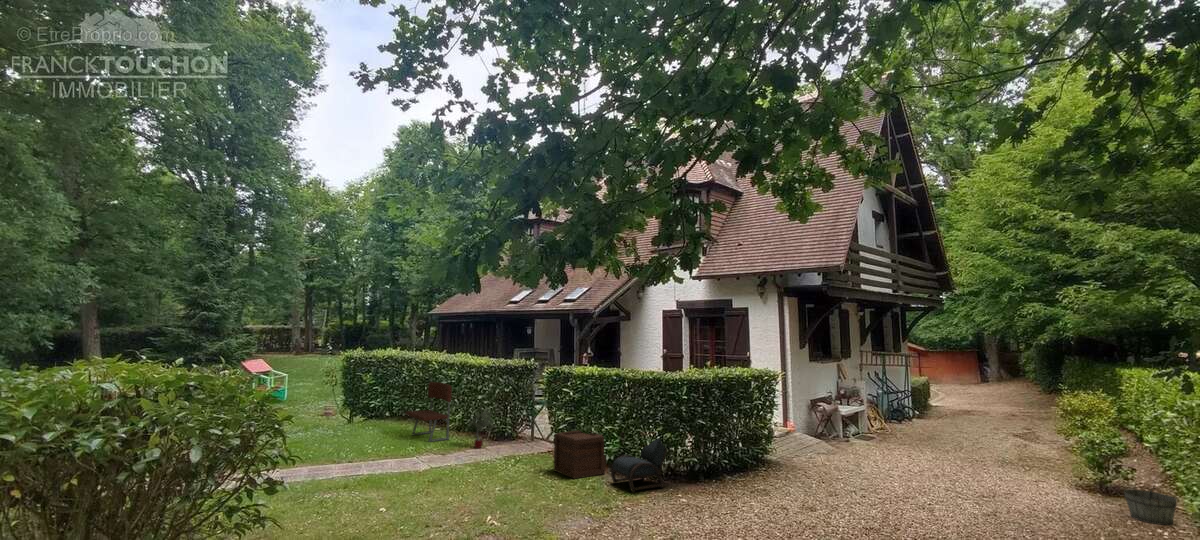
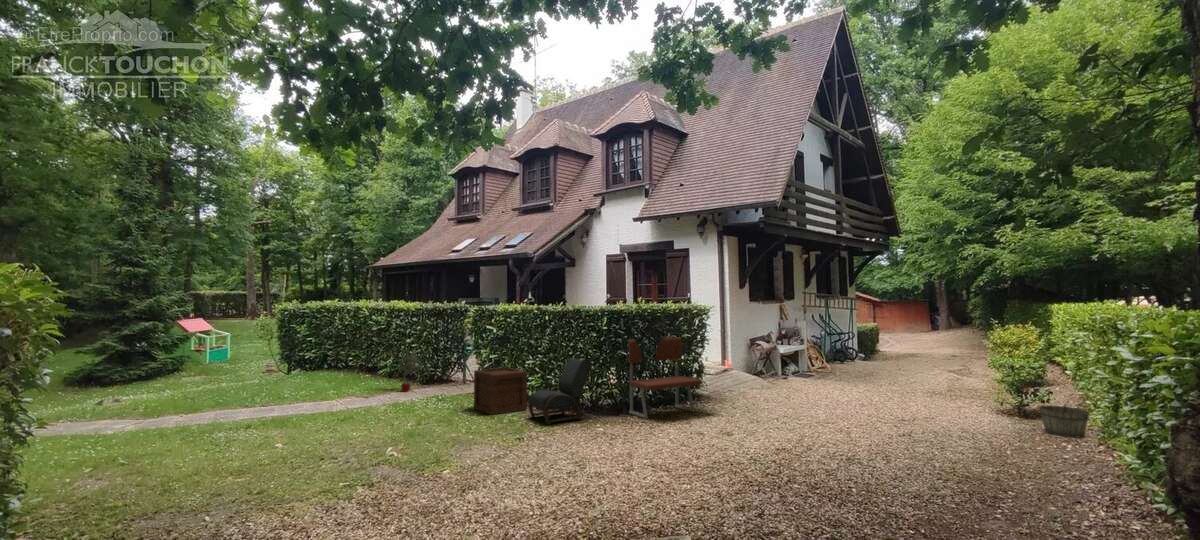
bench: present [405,382,452,442] -> present [628,337,702,419]

